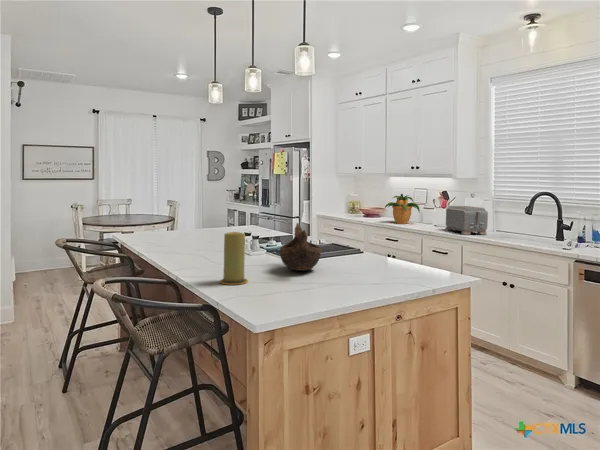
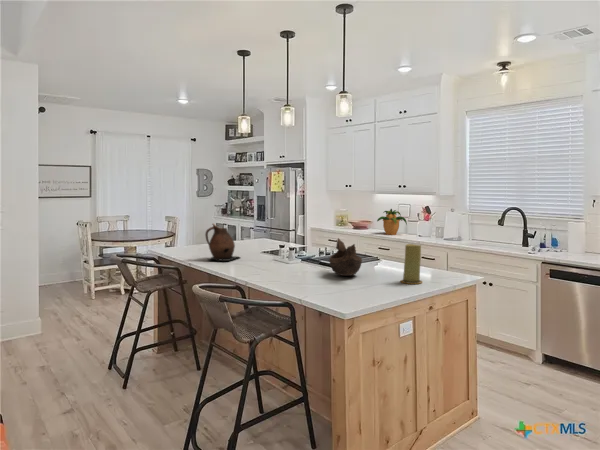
ceramic pitcher: none [154,204,197,249] -> present [205,224,239,261]
toaster: present [445,206,488,235] -> none [431,219,468,244]
candle: present [220,232,248,284] -> present [401,244,422,284]

